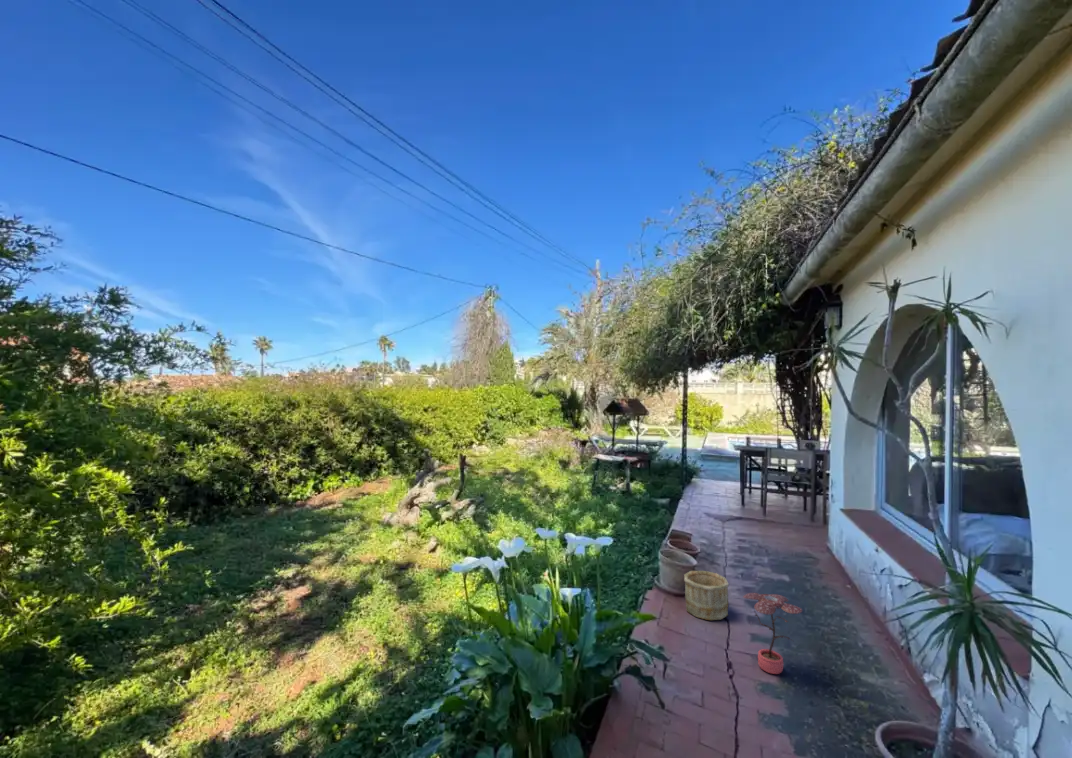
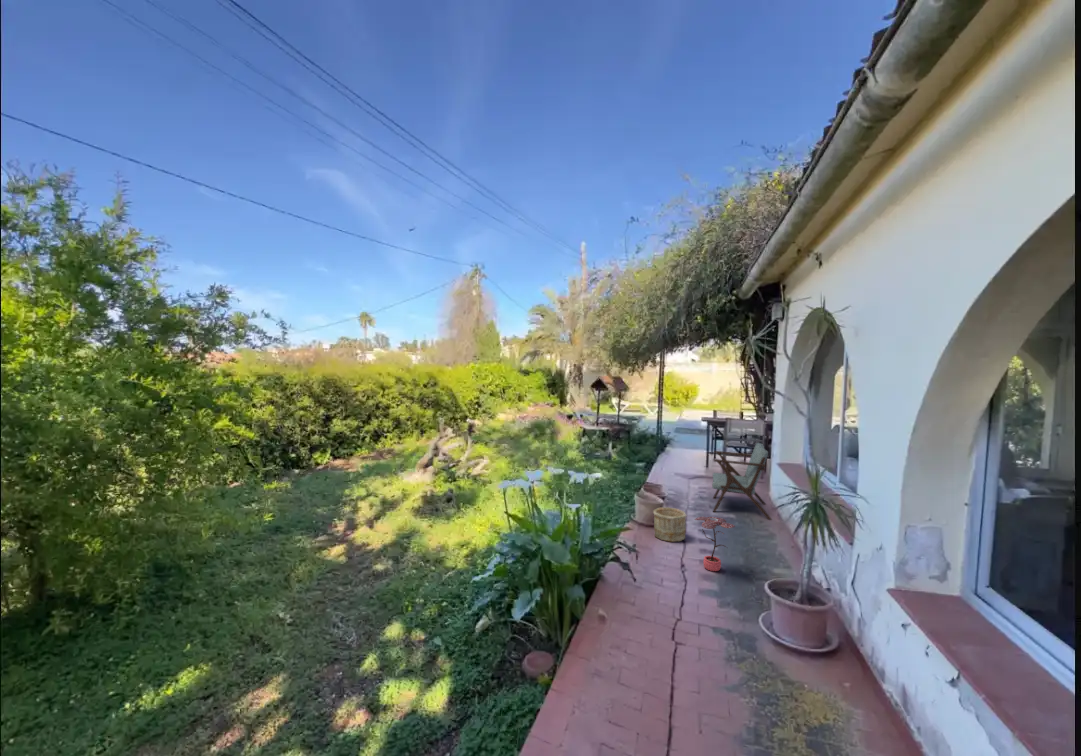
lounge chair: none [757,481,840,585] -> present [712,443,771,520]

